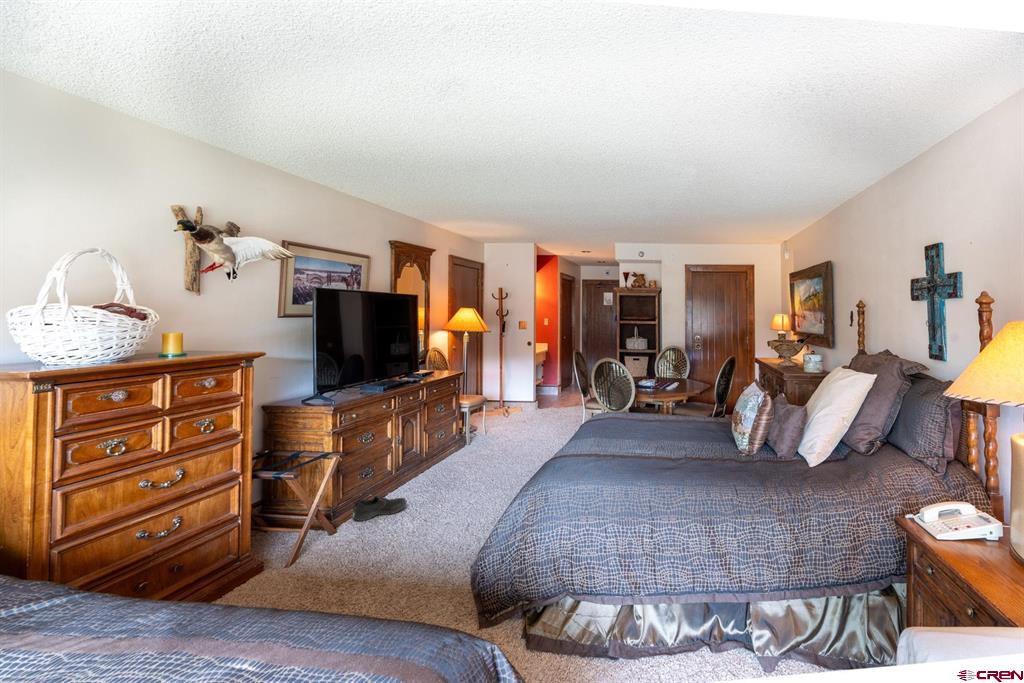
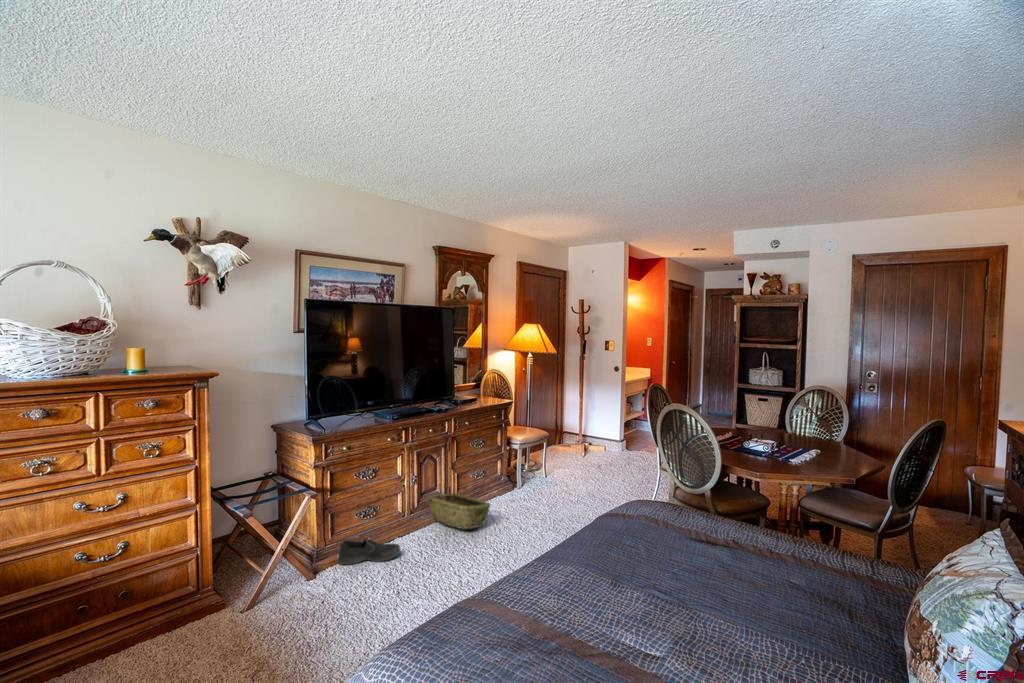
woven basket: none [412,454,468,481] -> present [428,494,490,529]

